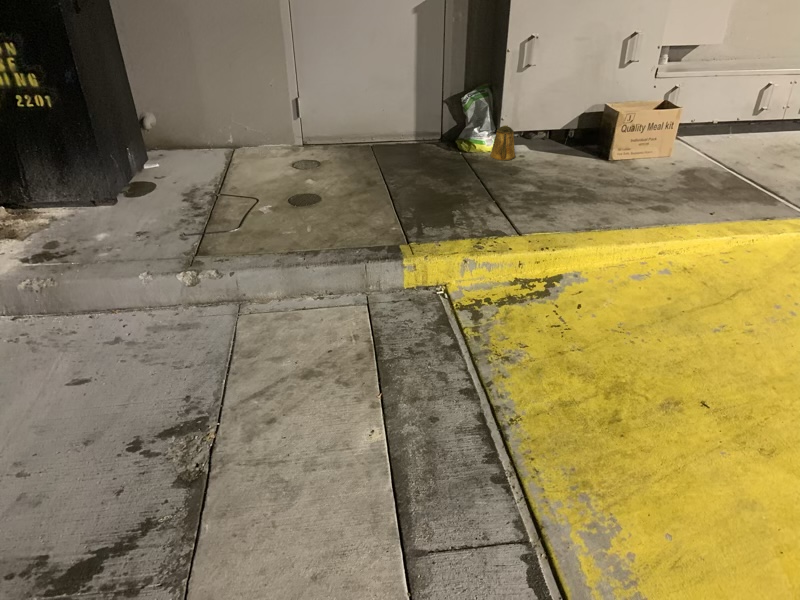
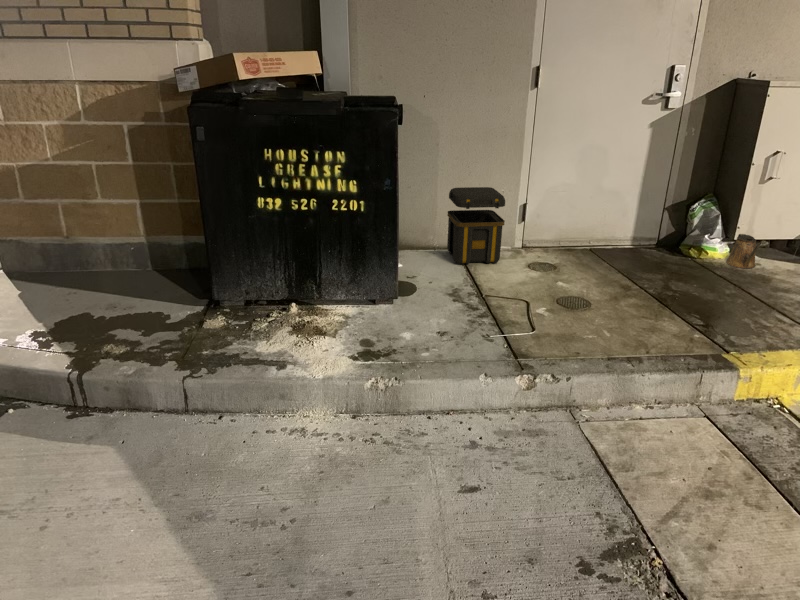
toolbox: none [204,82,264,163] -> present [447,187,505,264]

